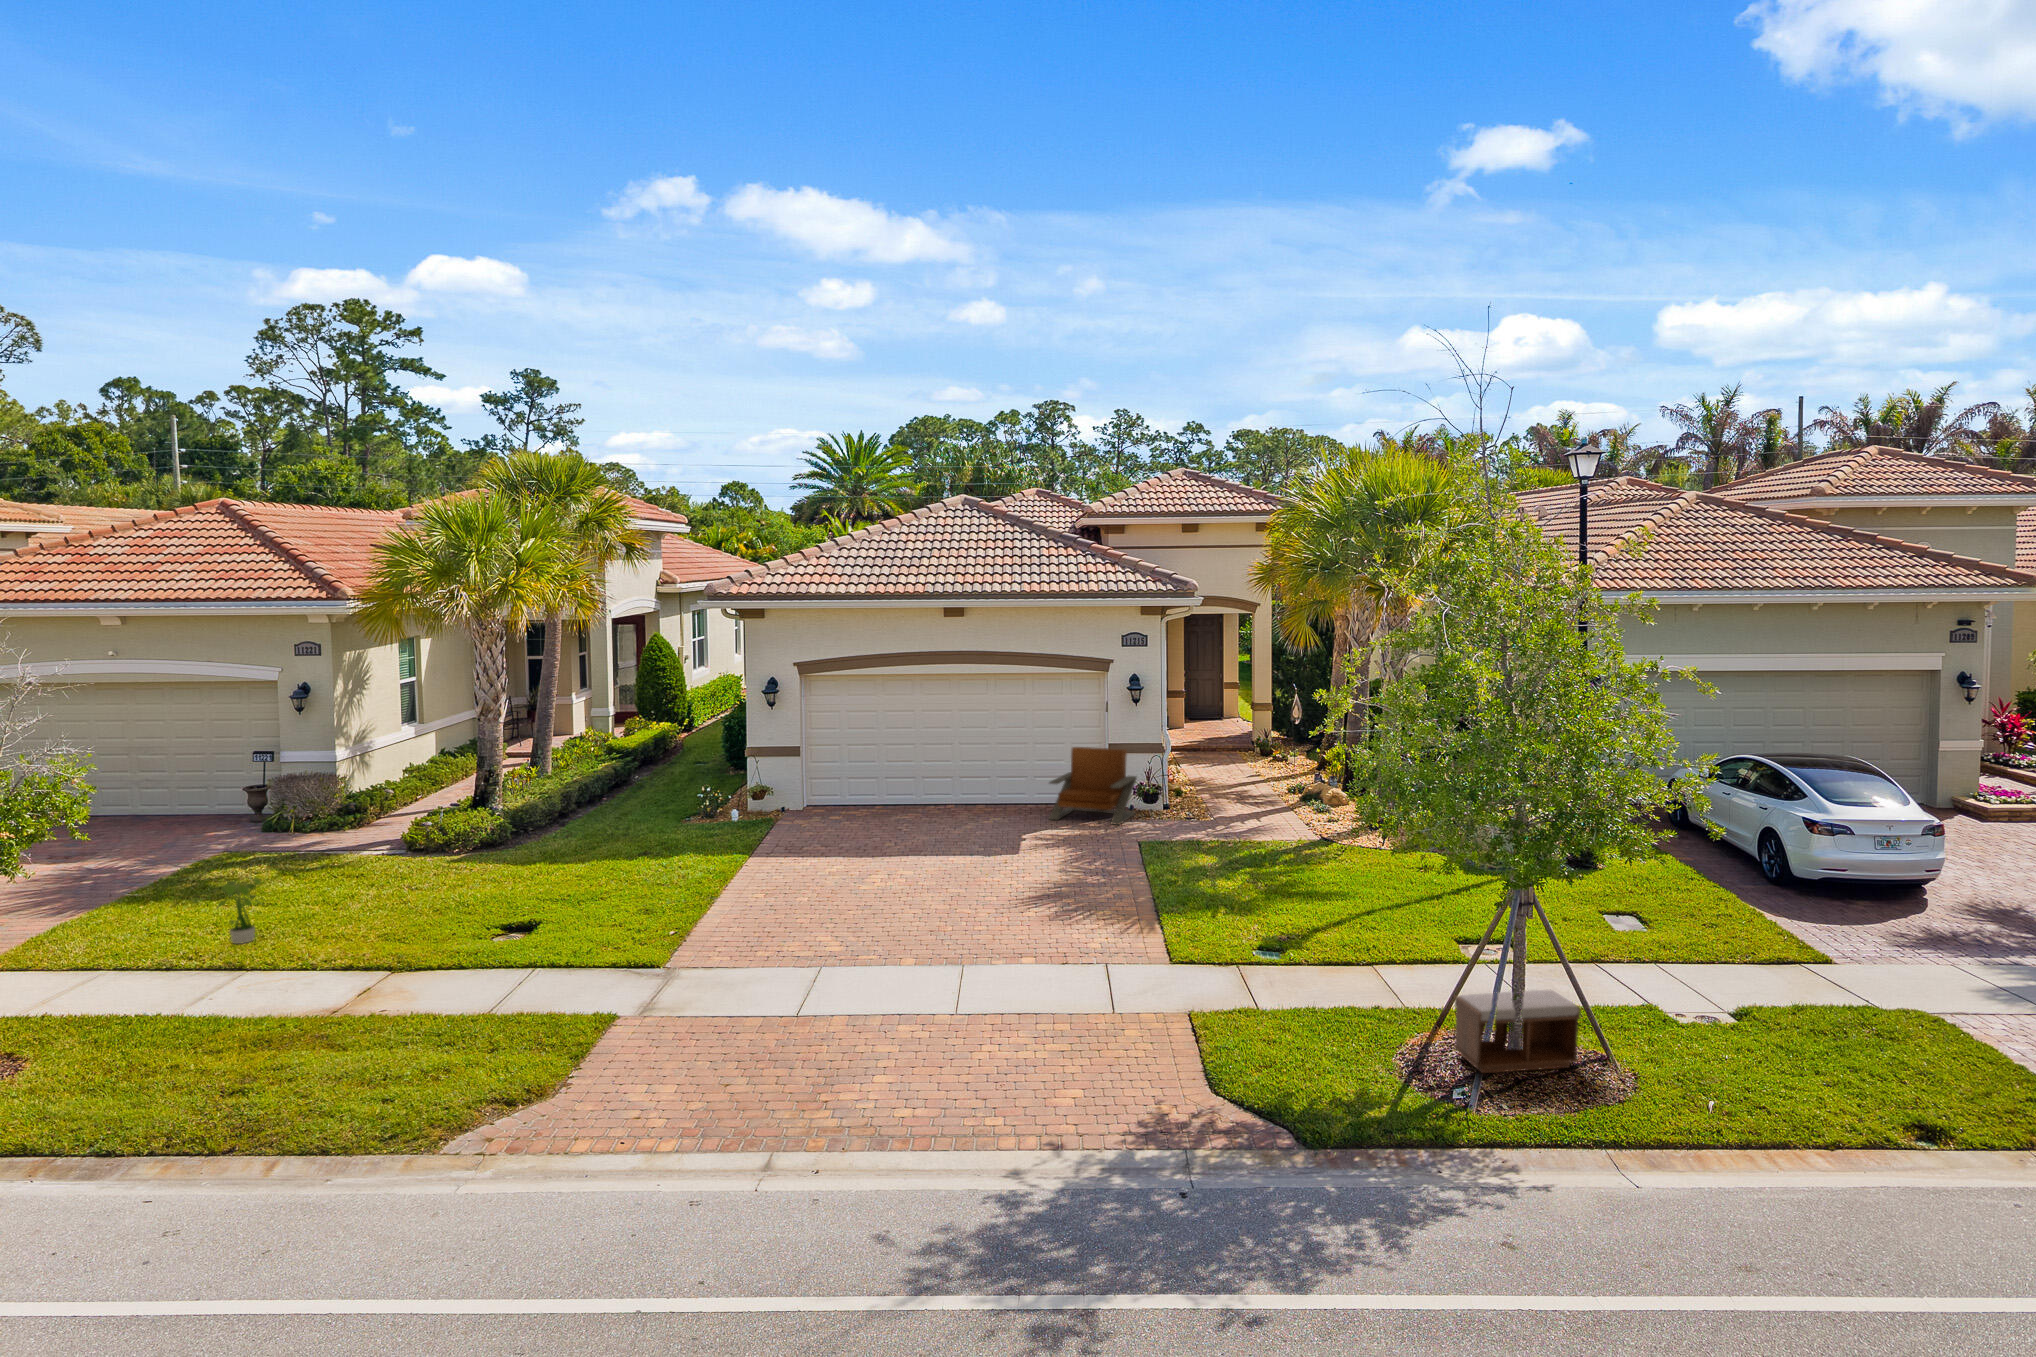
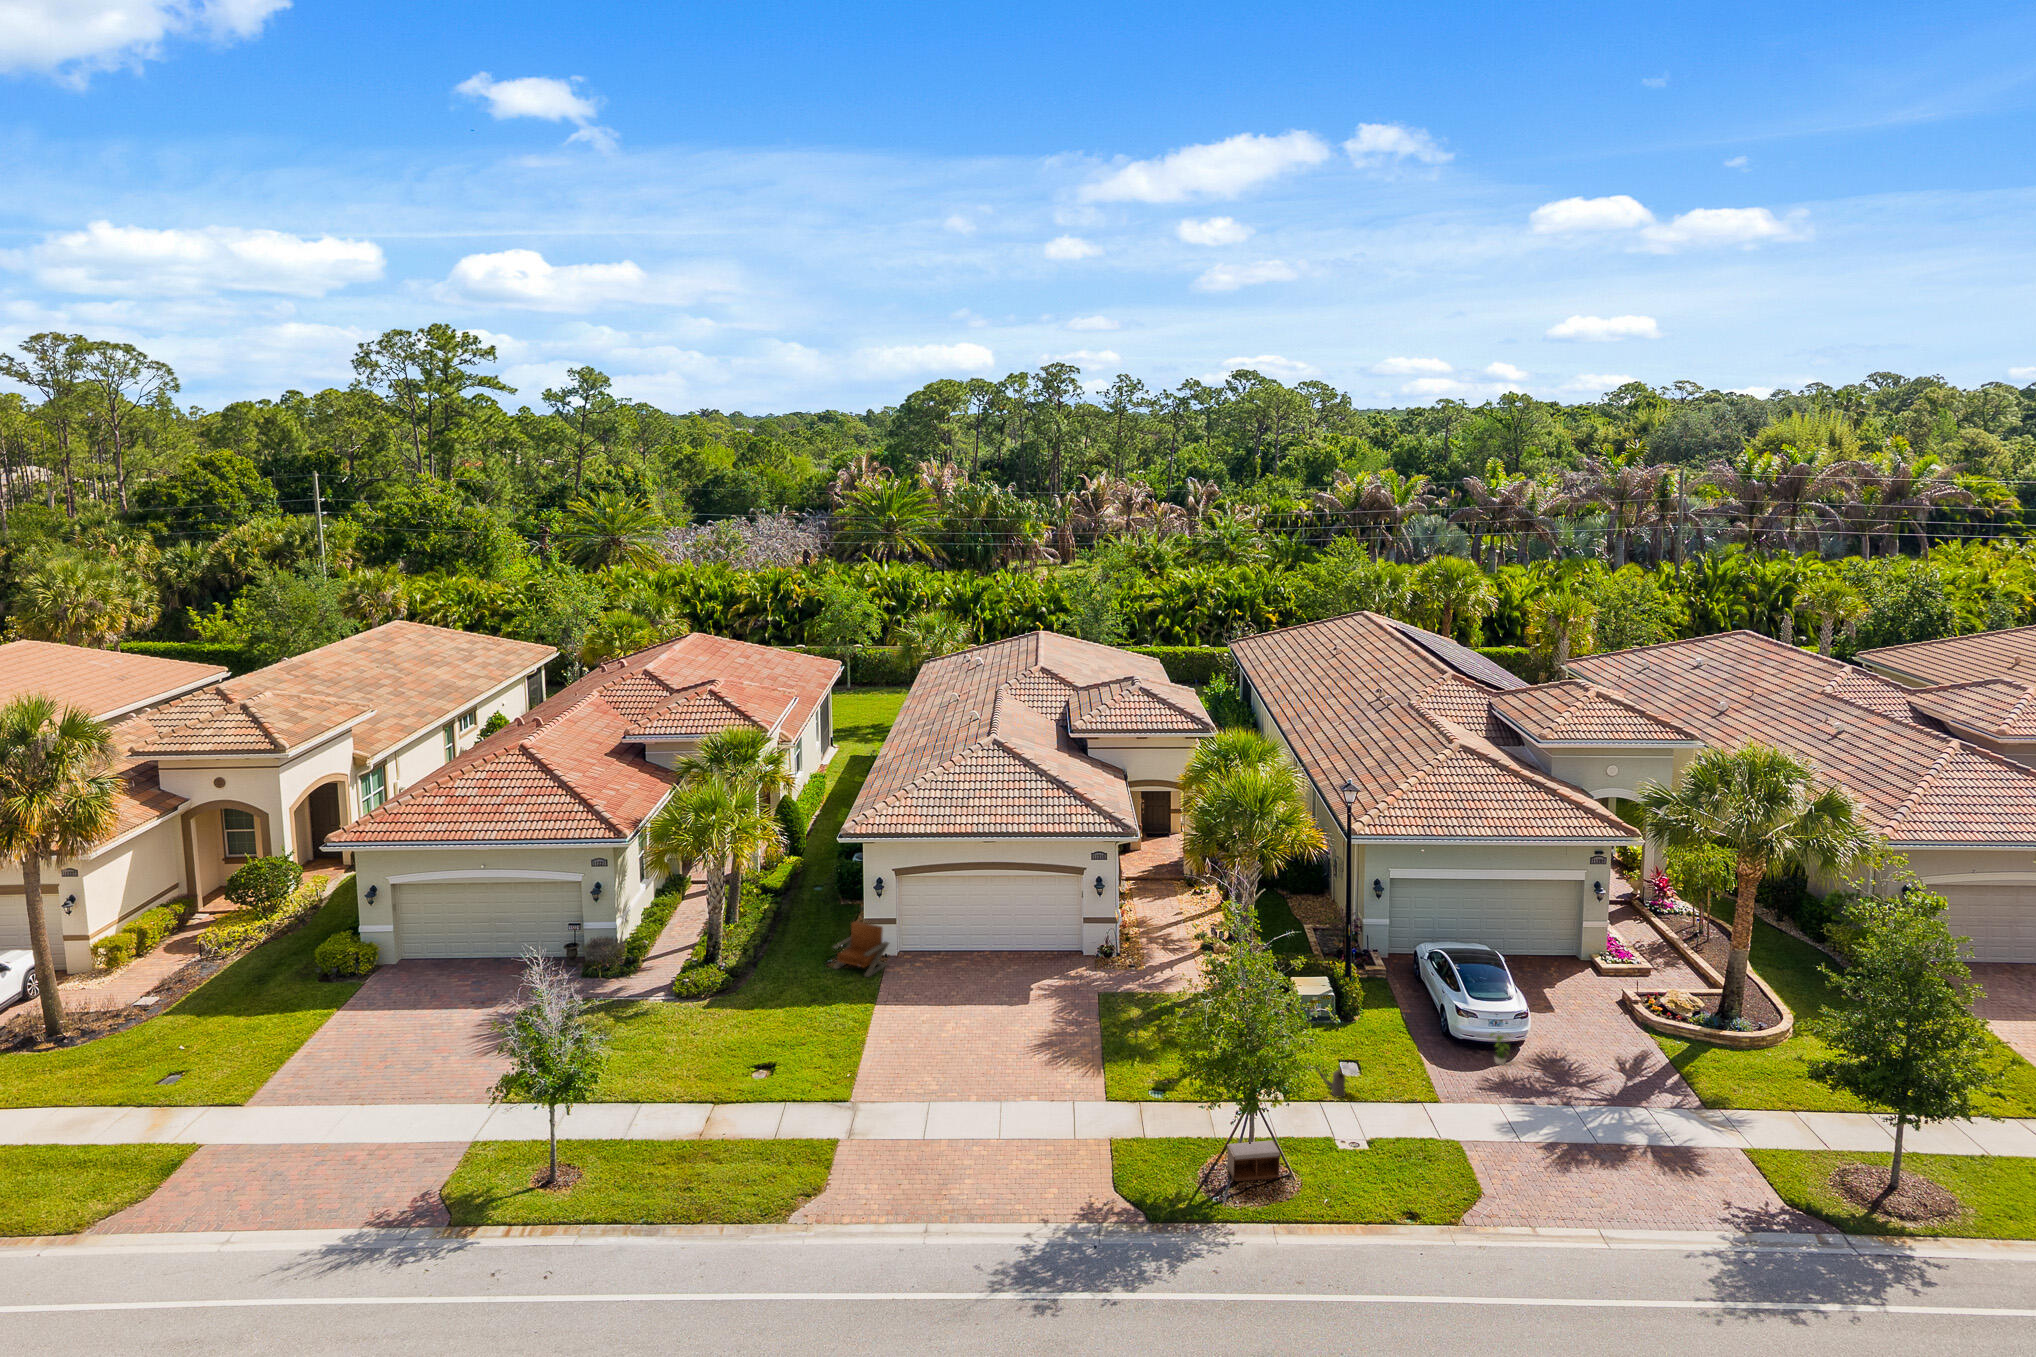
lounge chair: present [1049,747,1137,825] -> present [833,921,889,977]
potted plant: present [218,877,262,944] -> present [1490,1031,1509,1065]
watering can: none [1579,895,1654,954] -> present [1317,1068,1346,1098]

